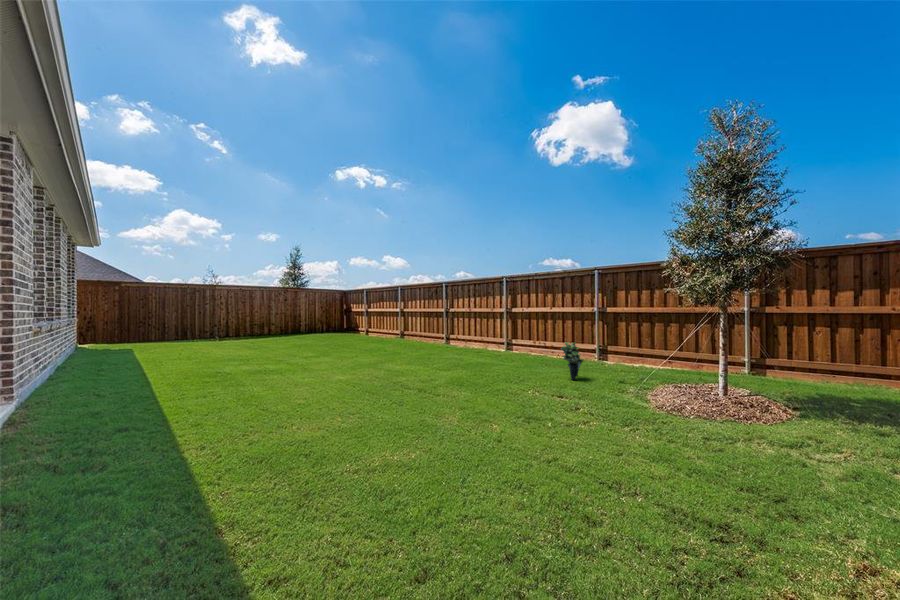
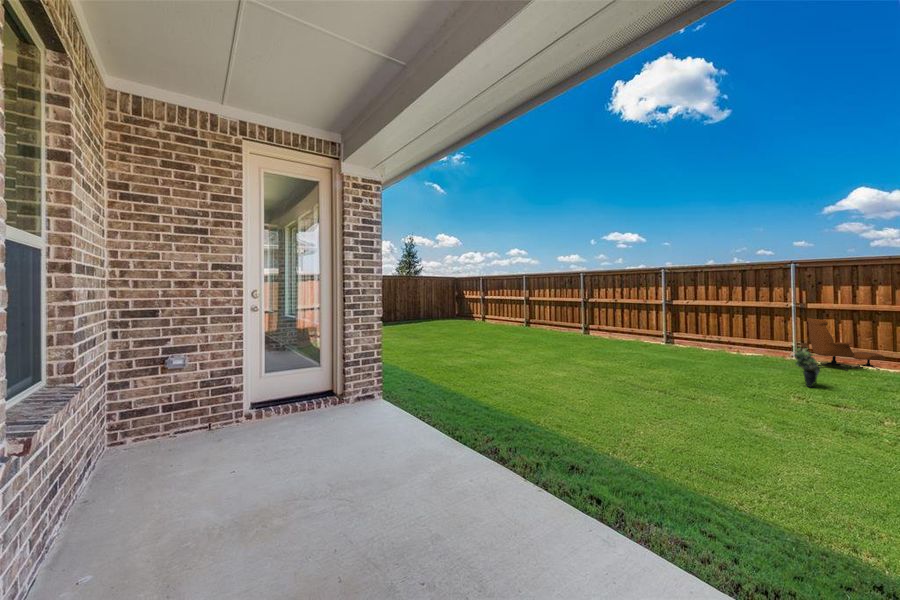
lounge chair: none [597,318,659,368] -> present [807,318,885,371]

